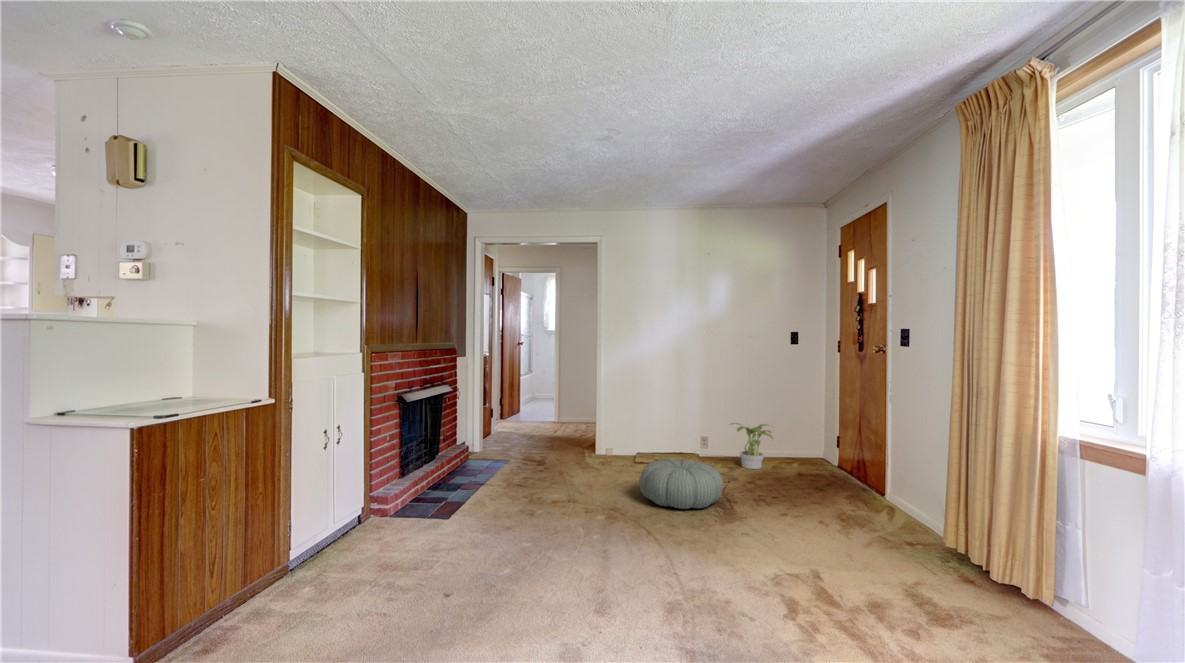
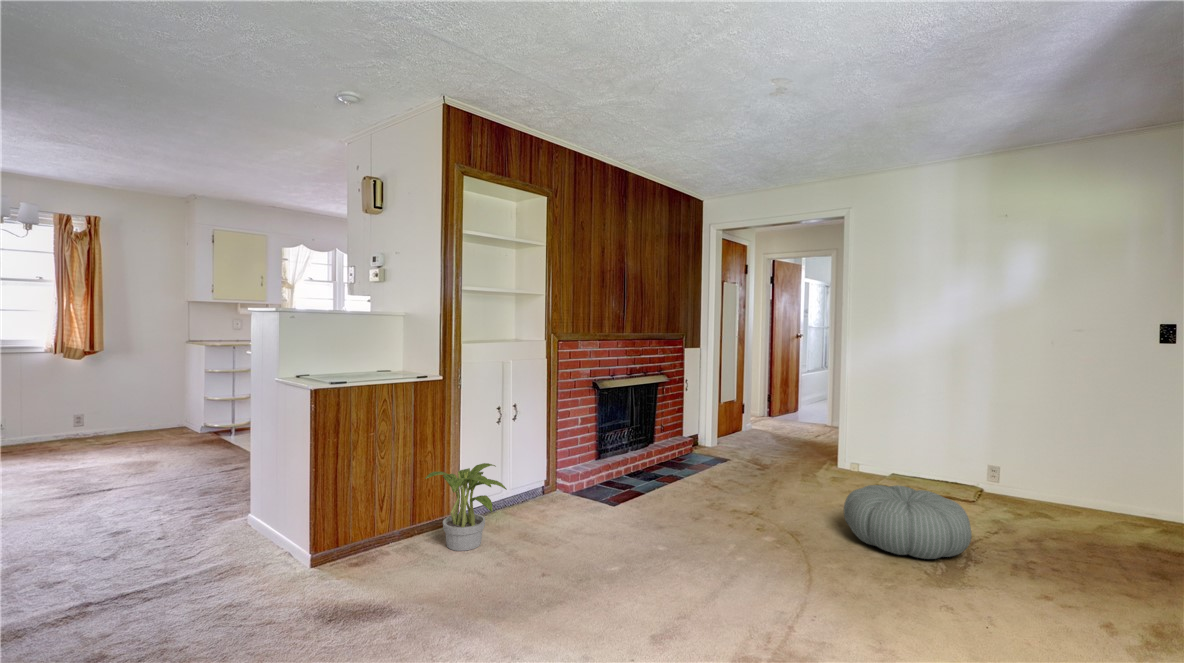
potted plant: present [732,423,773,469] -> present [425,463,507,551]

